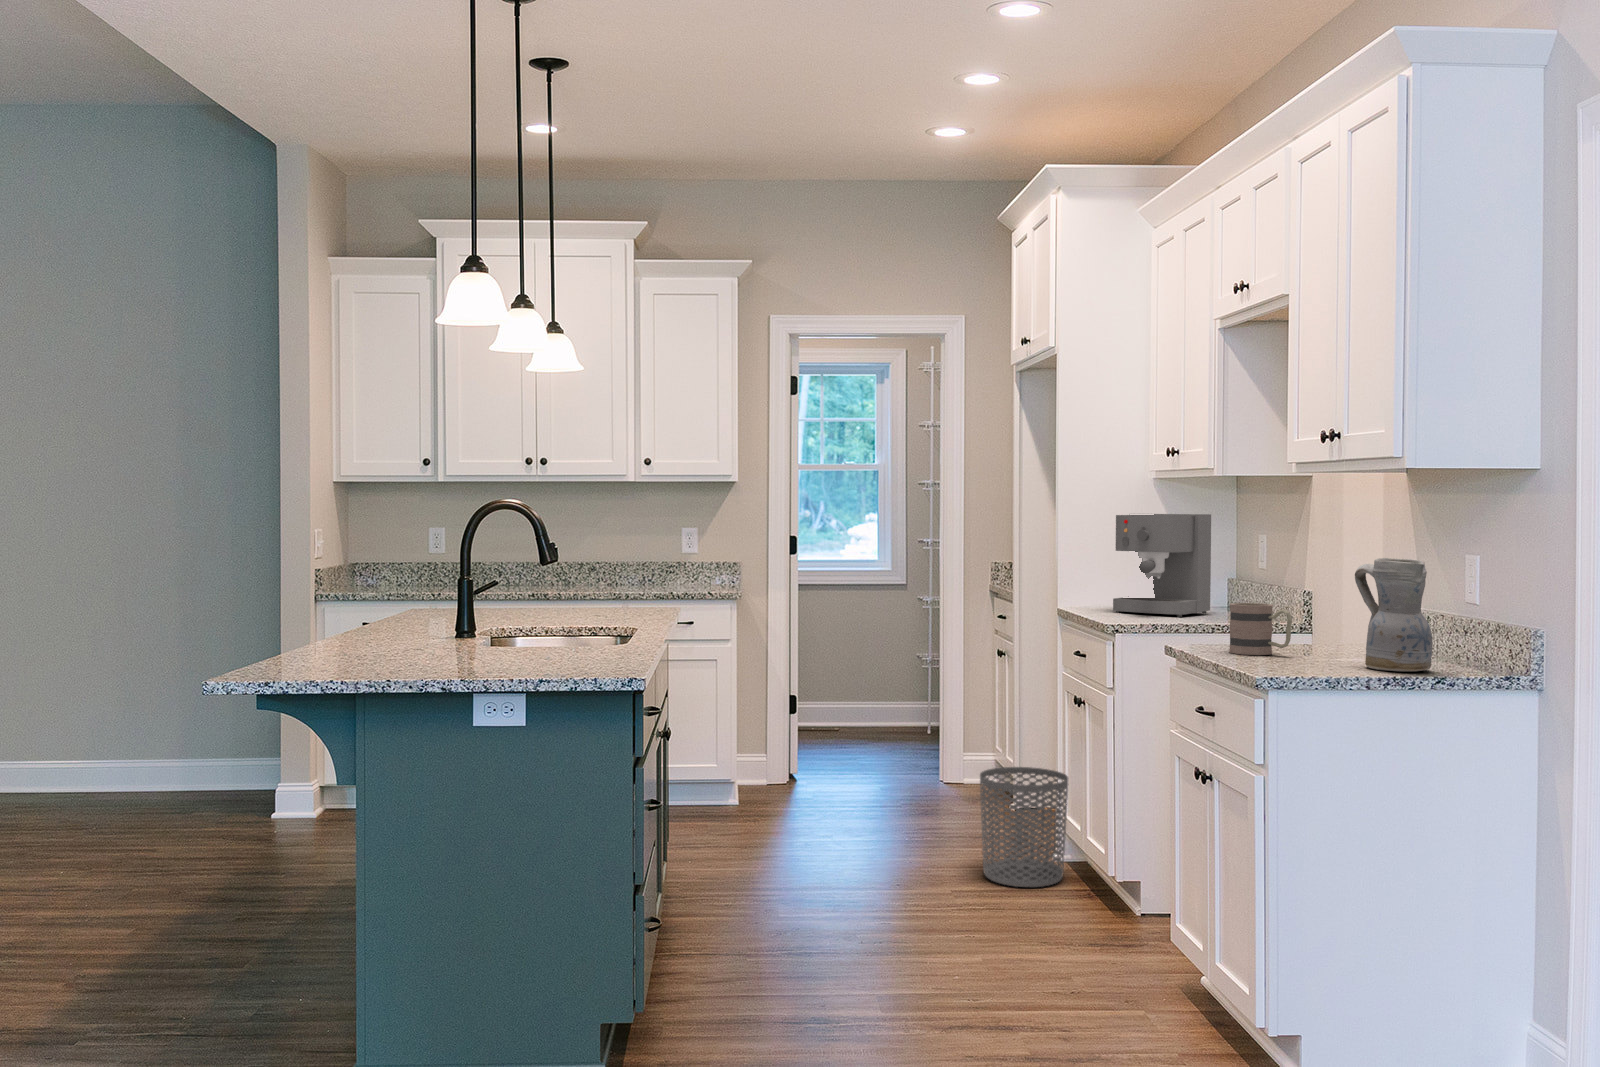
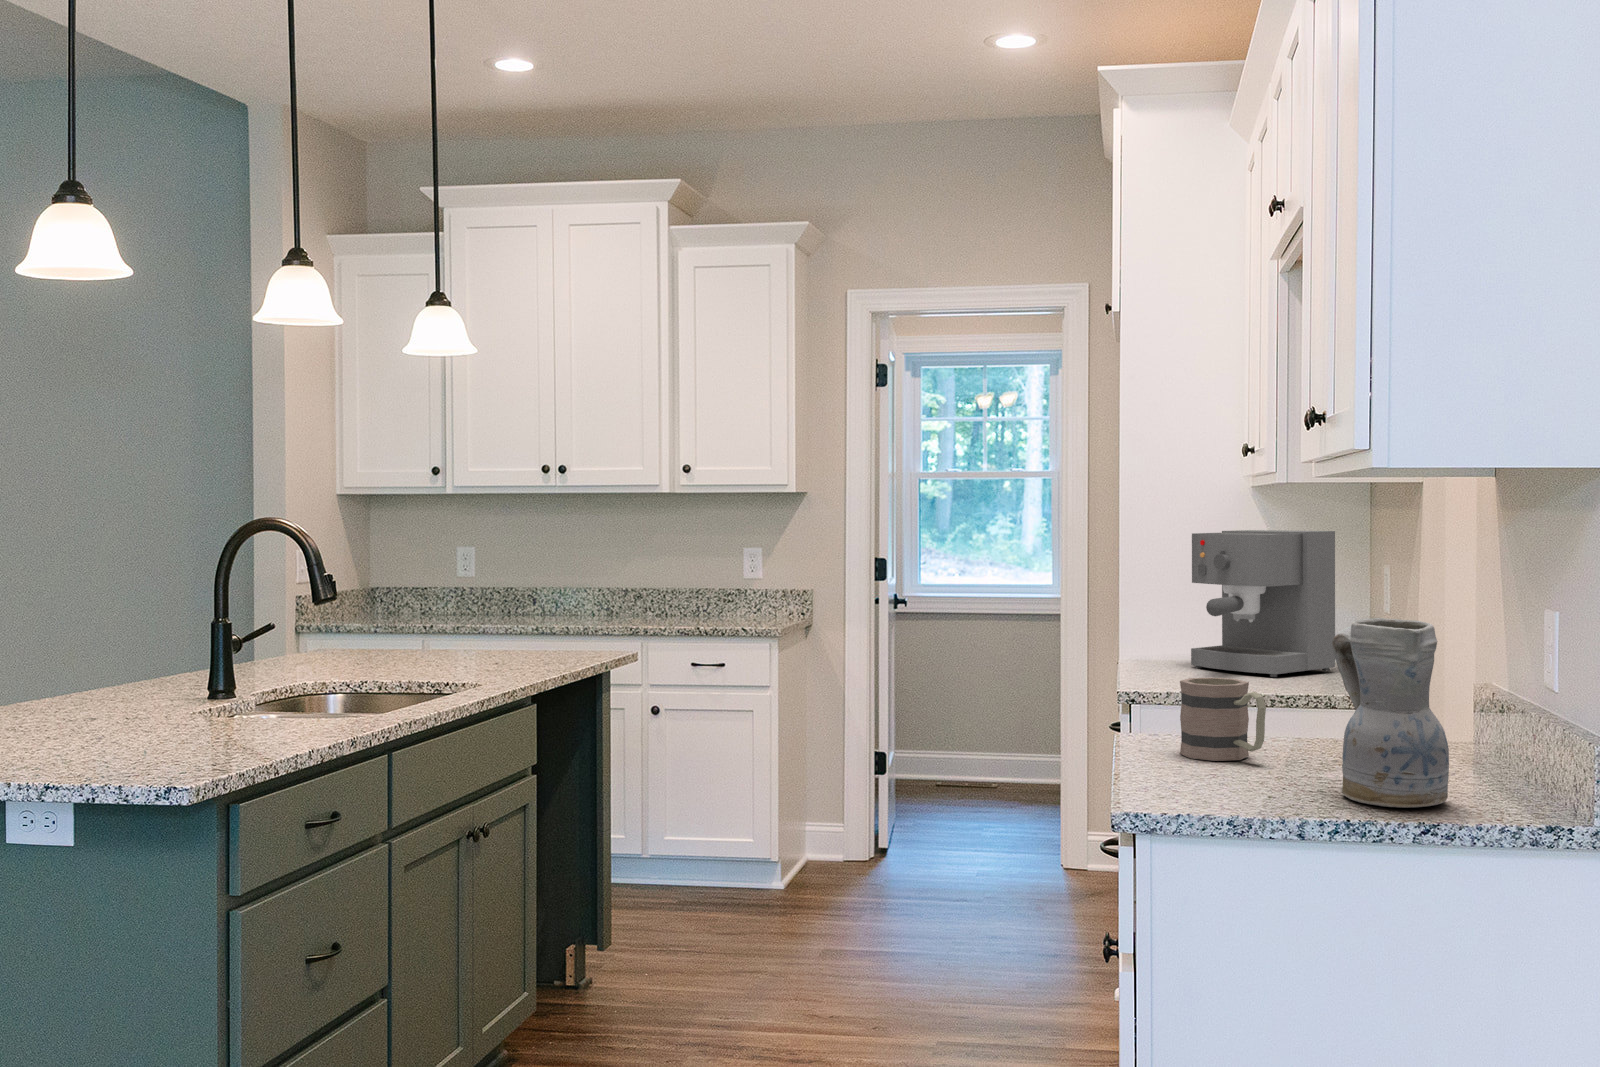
waste bin: present [980,767,1068,887] -> none [1001,872,1121,1042]

